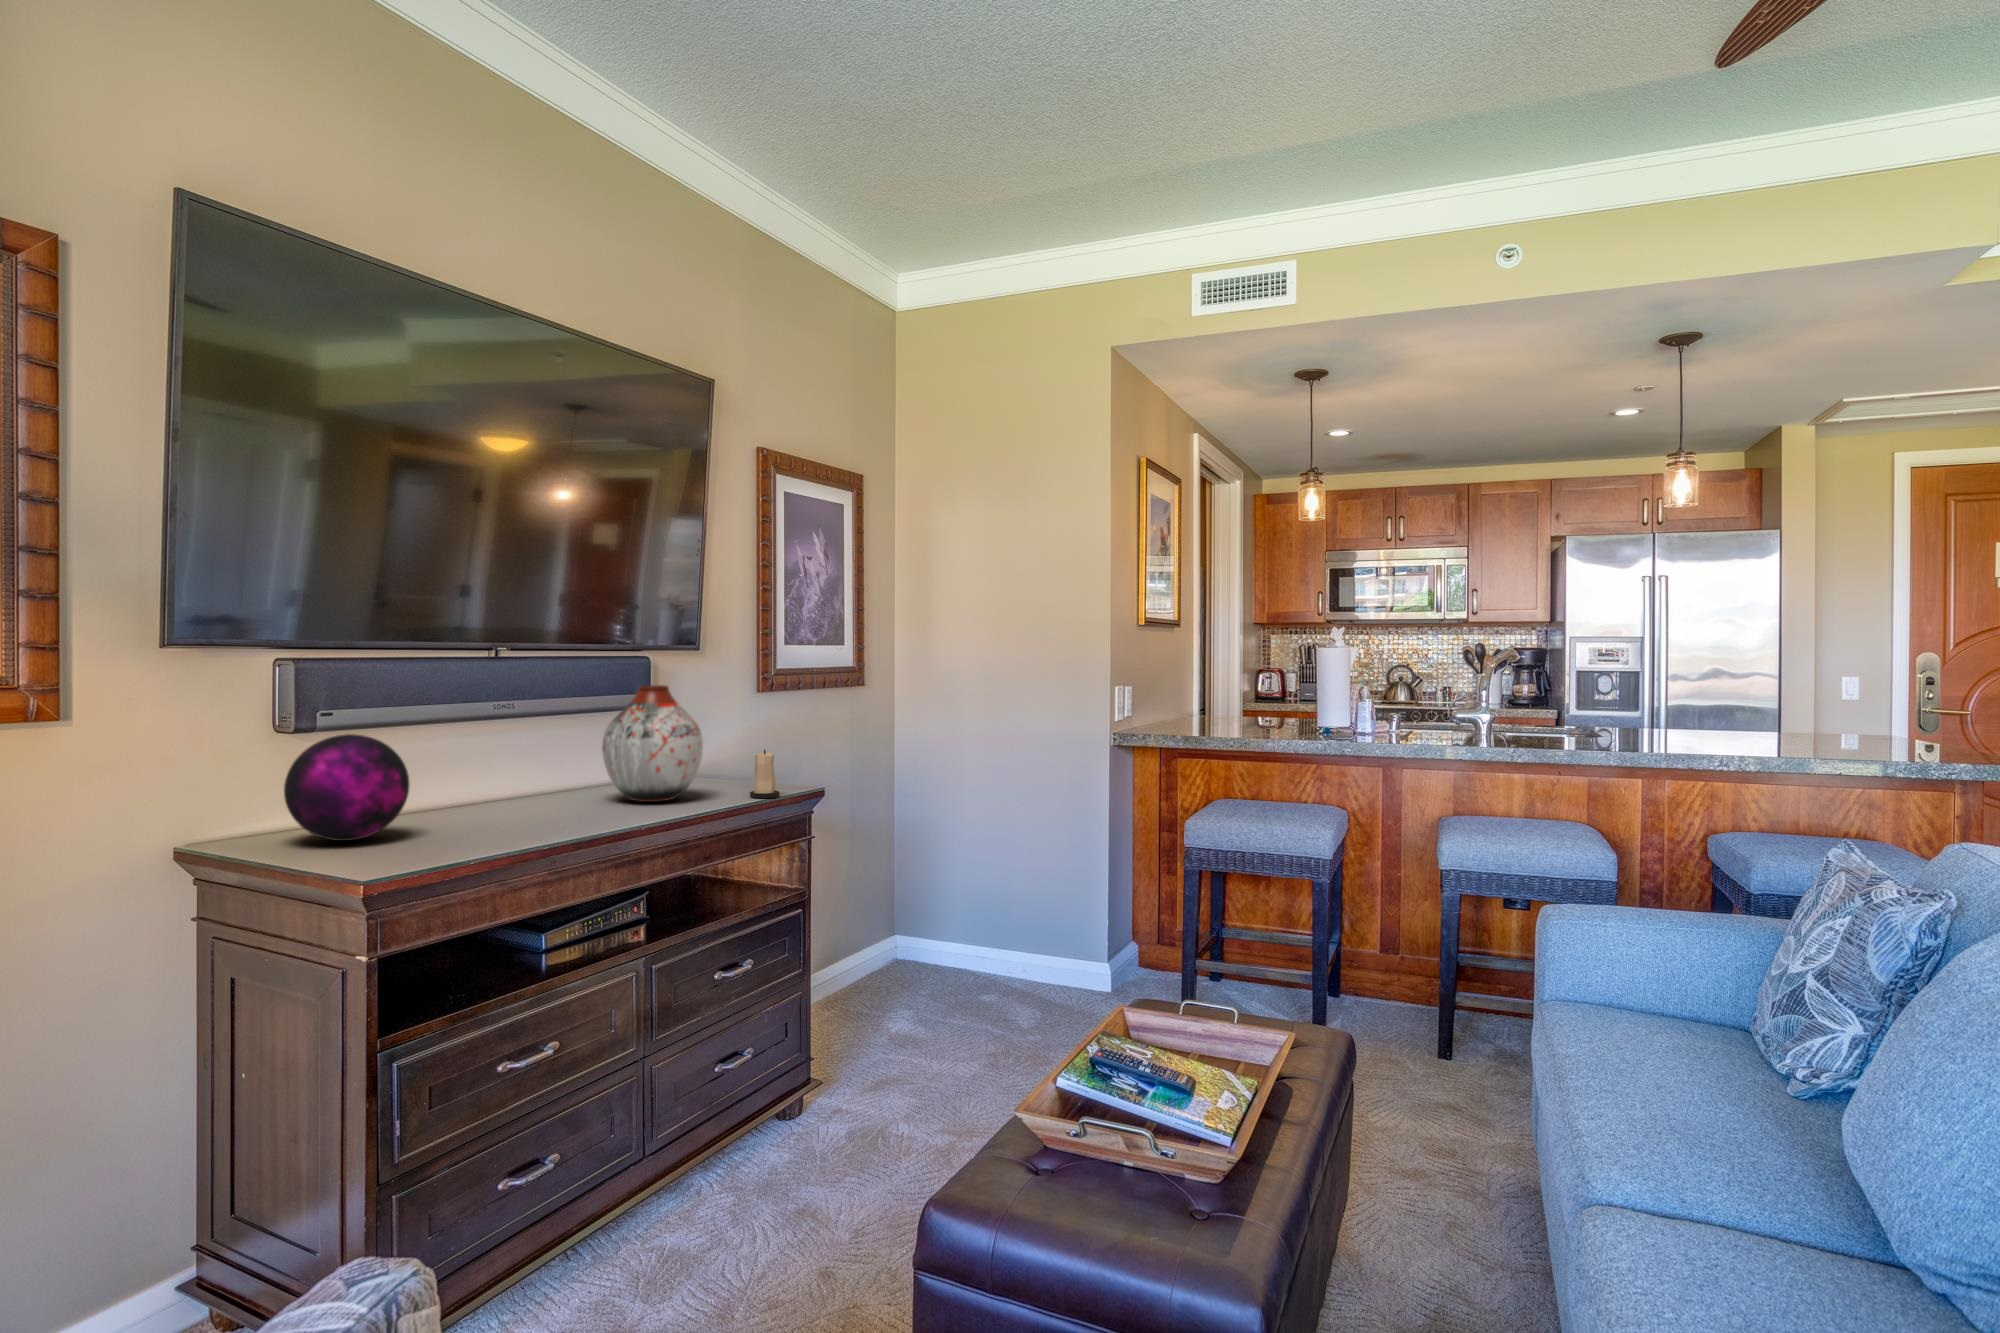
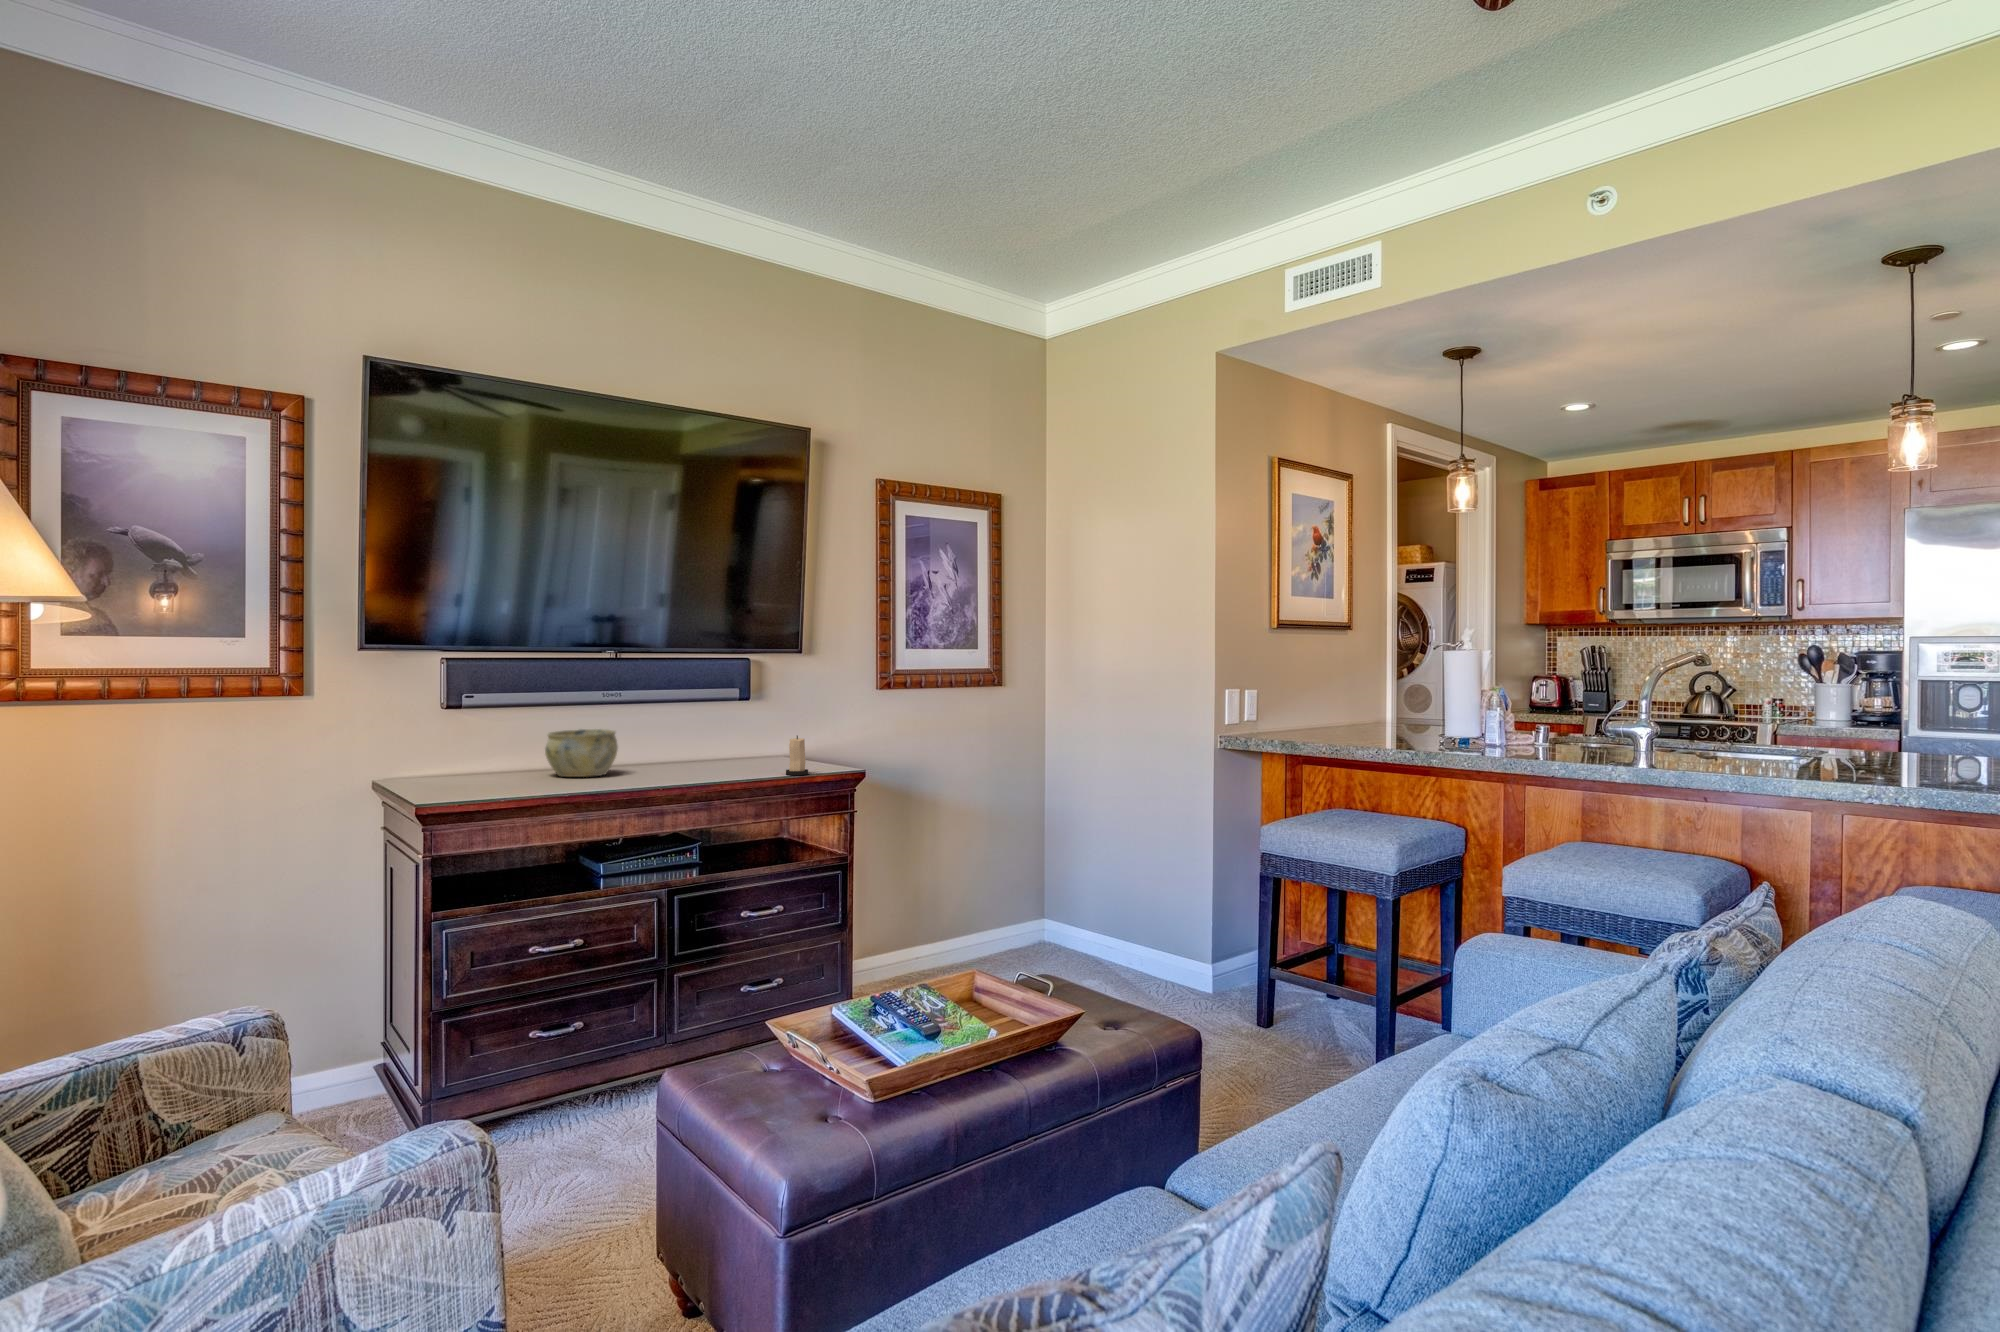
vase: present [602,685,703,802] -> none [673,681,750,773]
decorative orb: present [284,734,410,841] -> none [423,711,504,783]
ceramic bowl: none [441,752,543,821] -> present [545,729,618,777]

